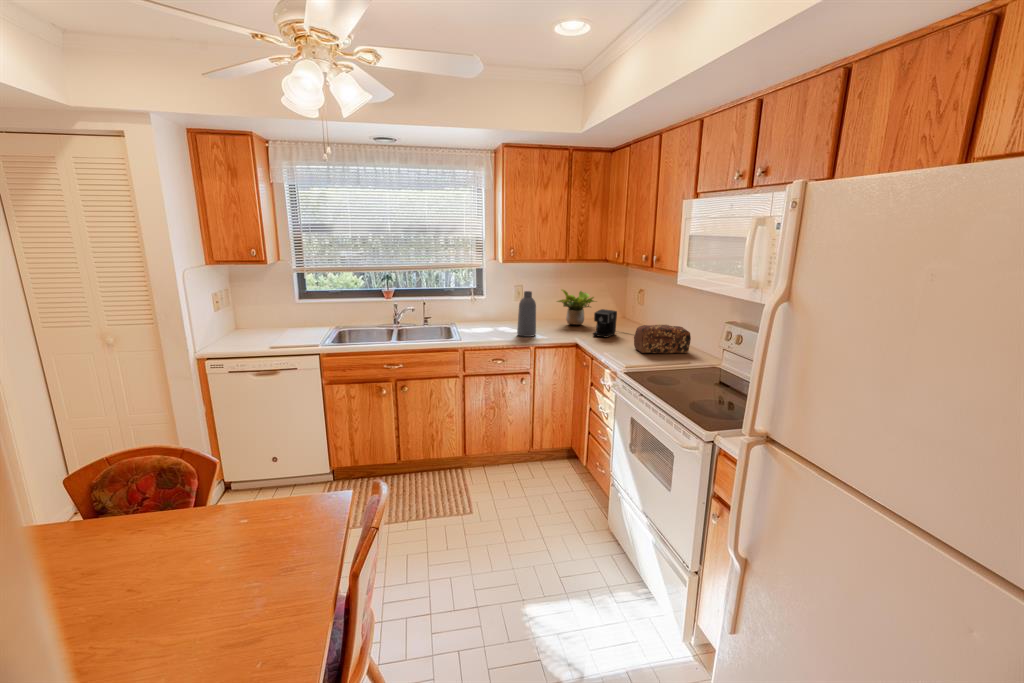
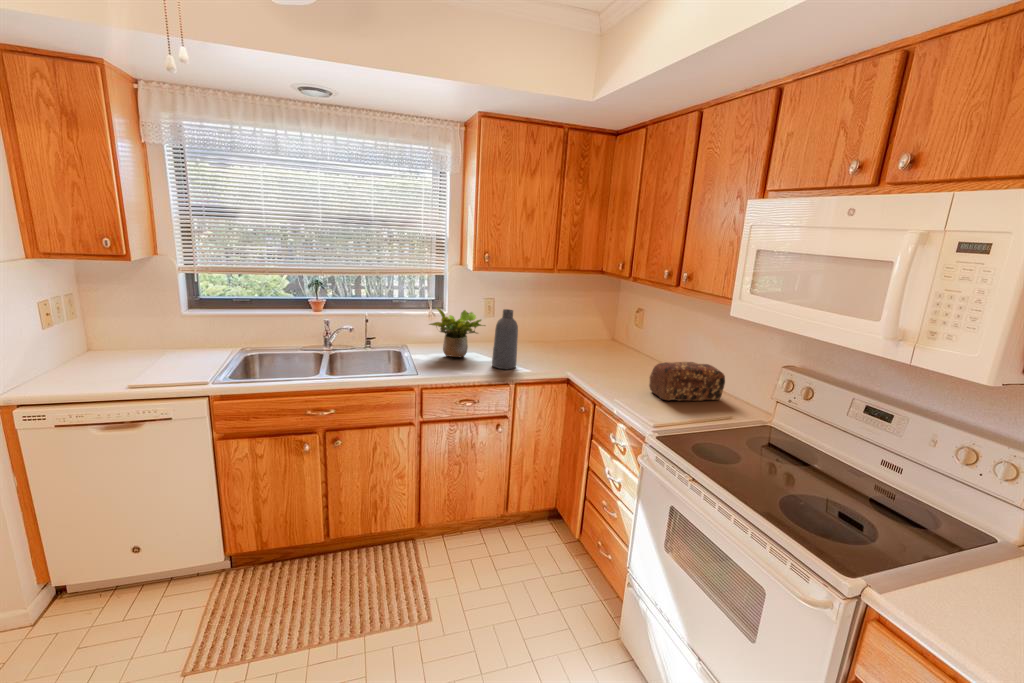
potted plant: present [557,290,595,325] -> present [429,308,485,357]
coffee maker: present [593,309,617,337] -> none [589,334,650,372]

